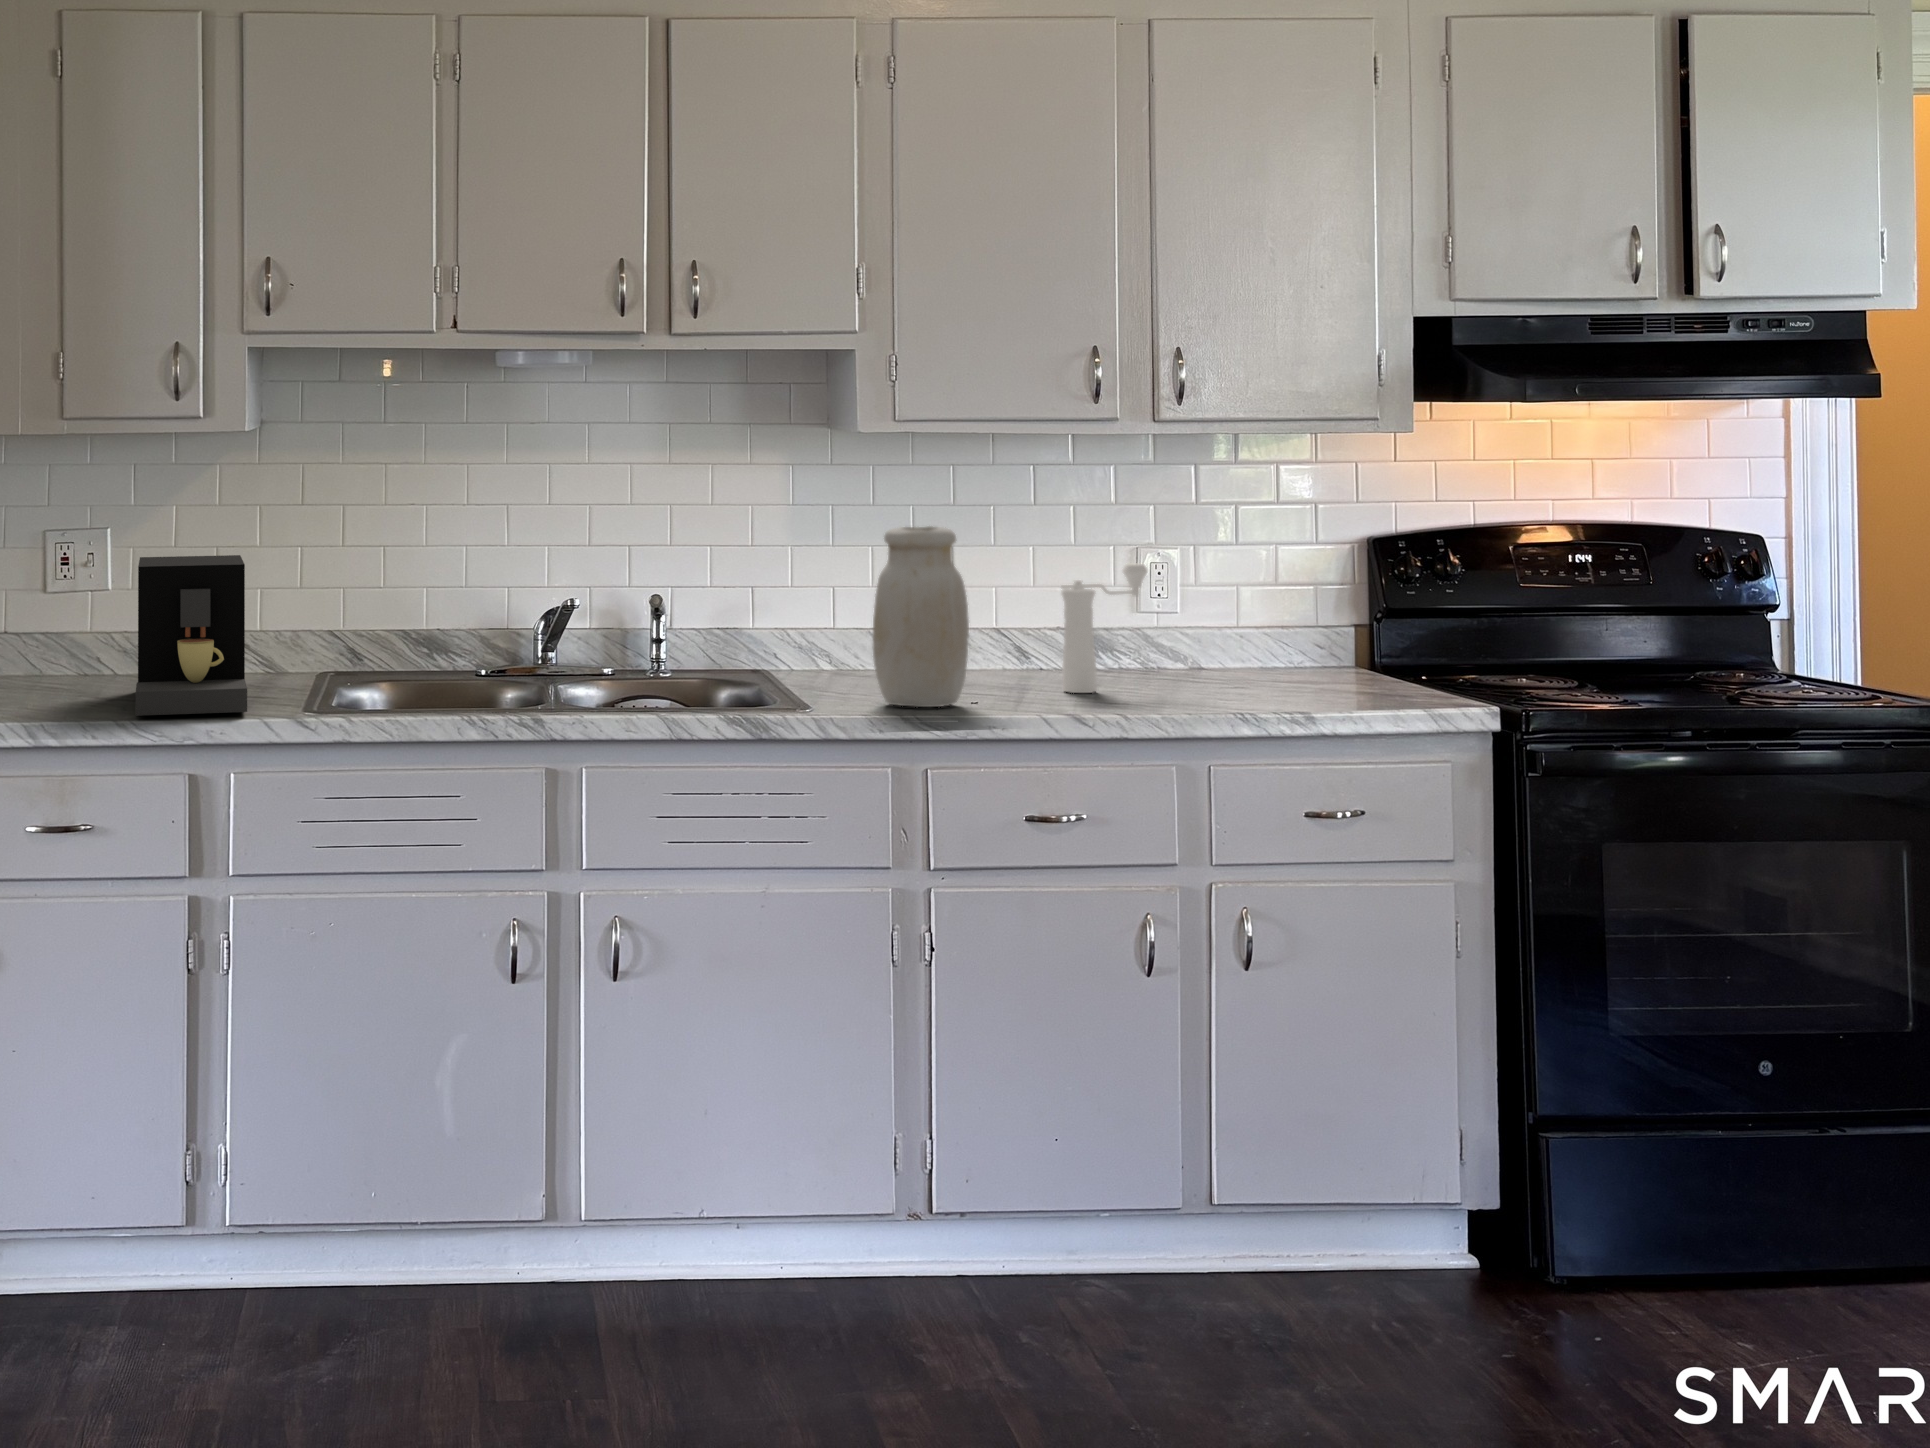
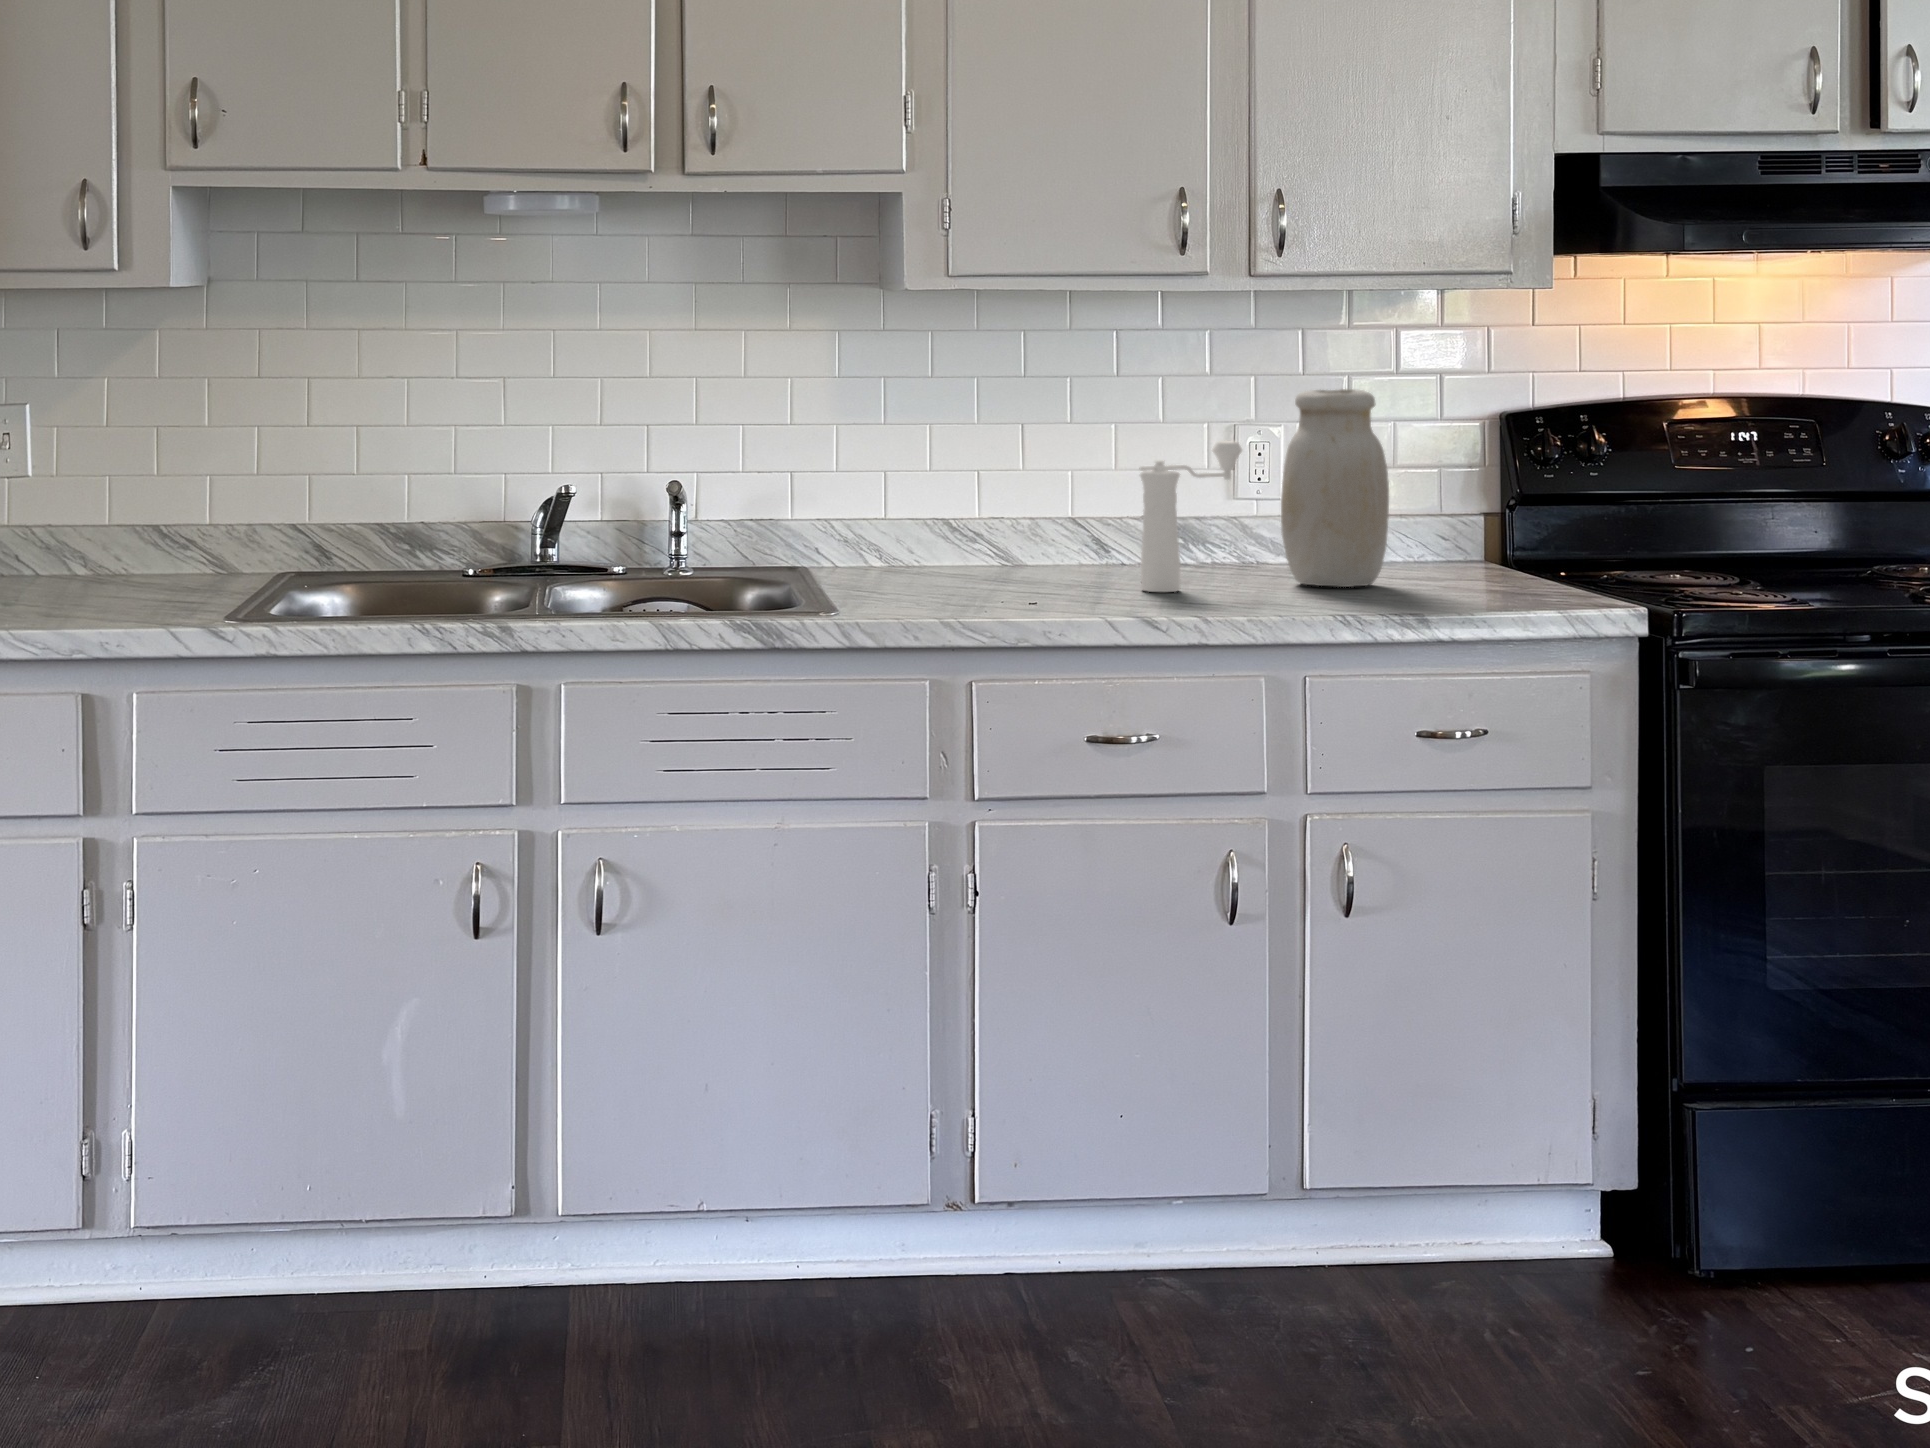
jar: present [873,526,969,707] -> present [1281,389,1389,587]
coffee maker: present [136,555,247,716] -> none [17,433,178,623]

